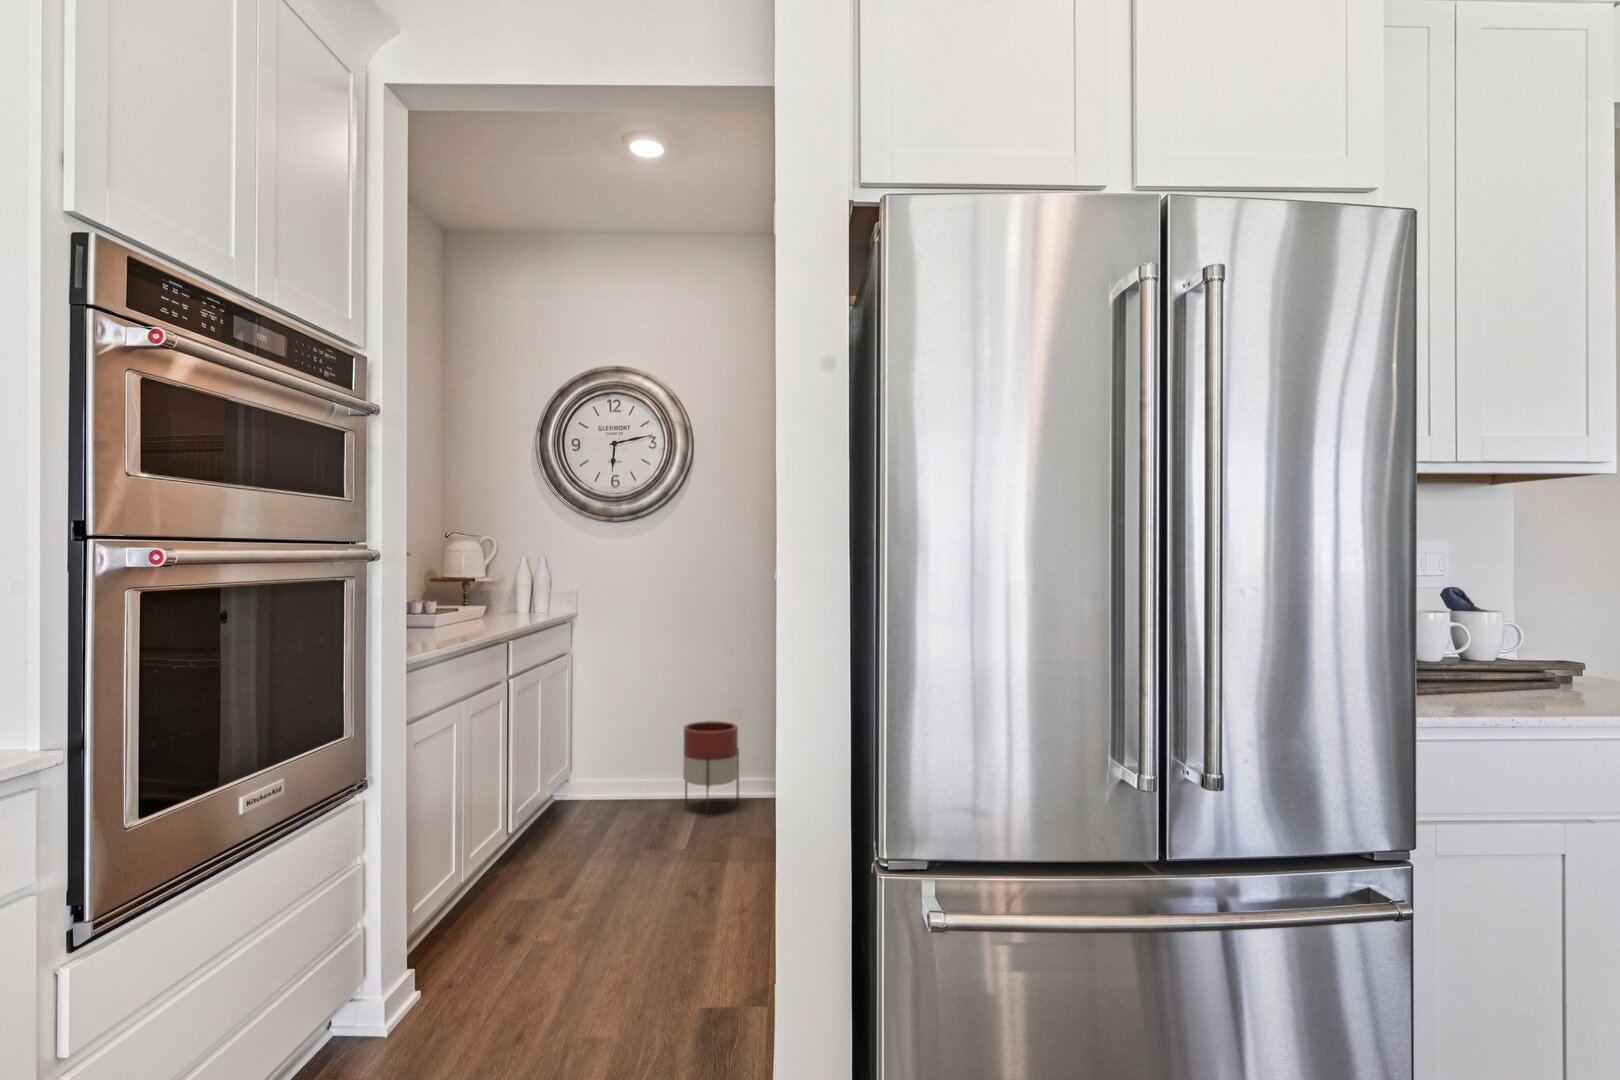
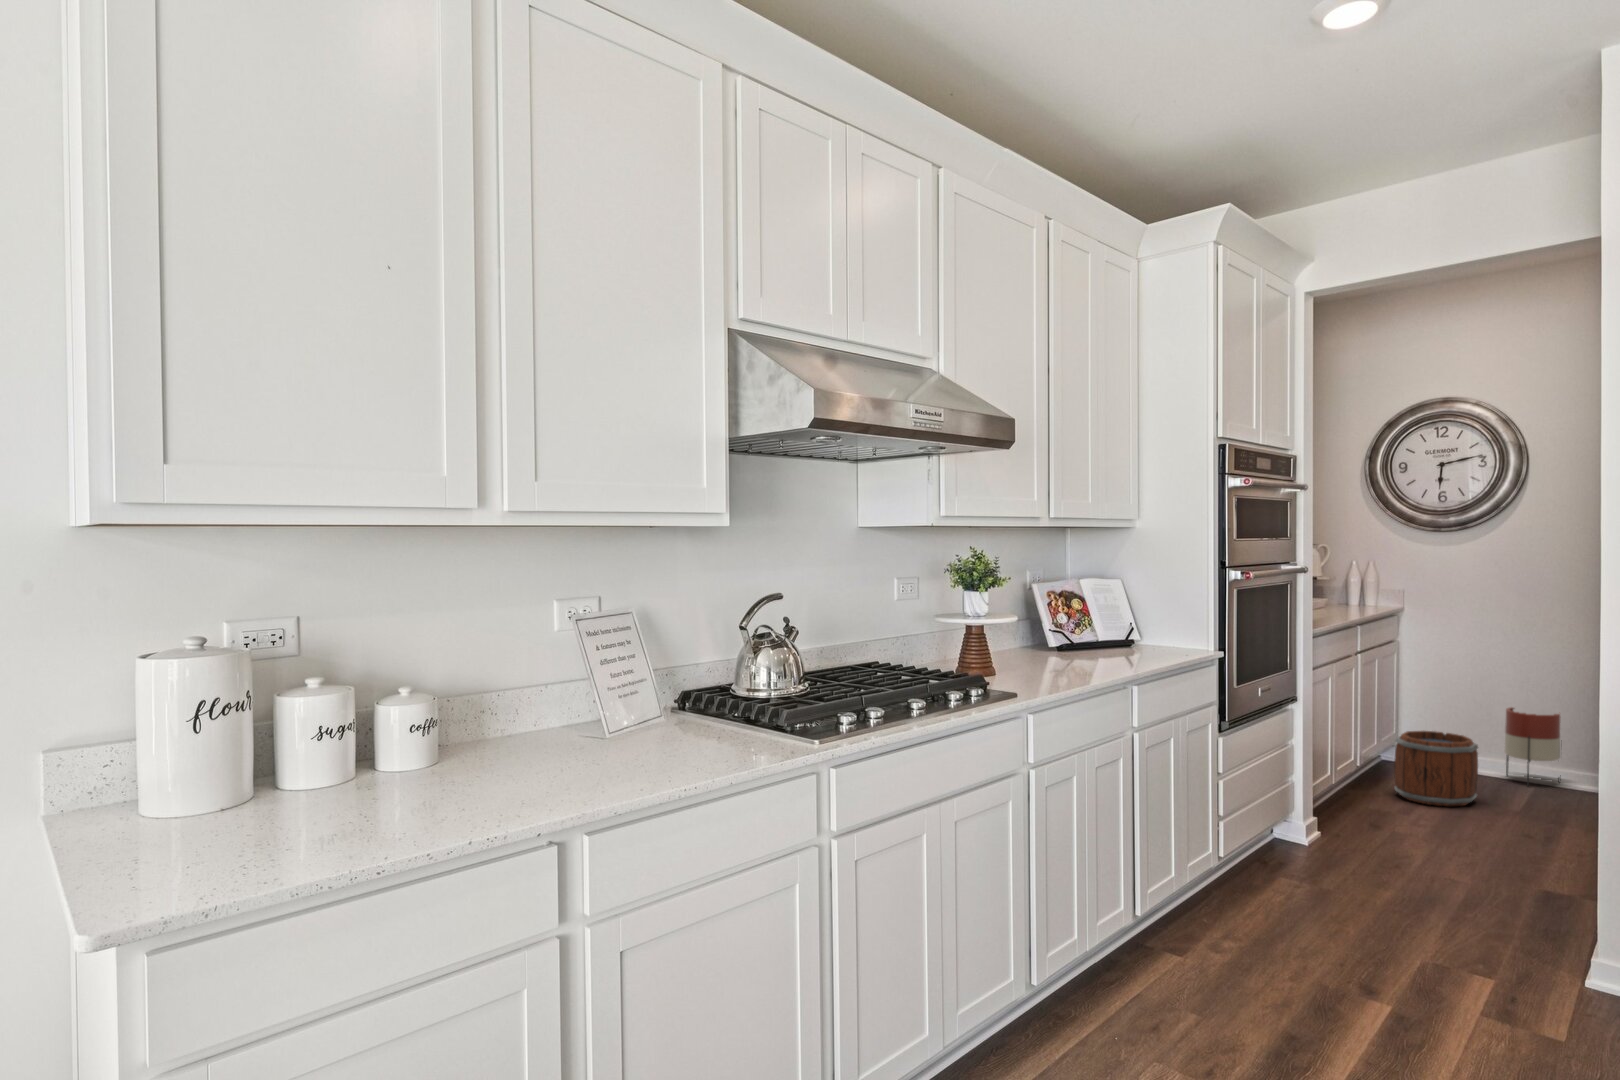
bucket: none [555,770,654,875] -> present [1394,731,1478,806]

